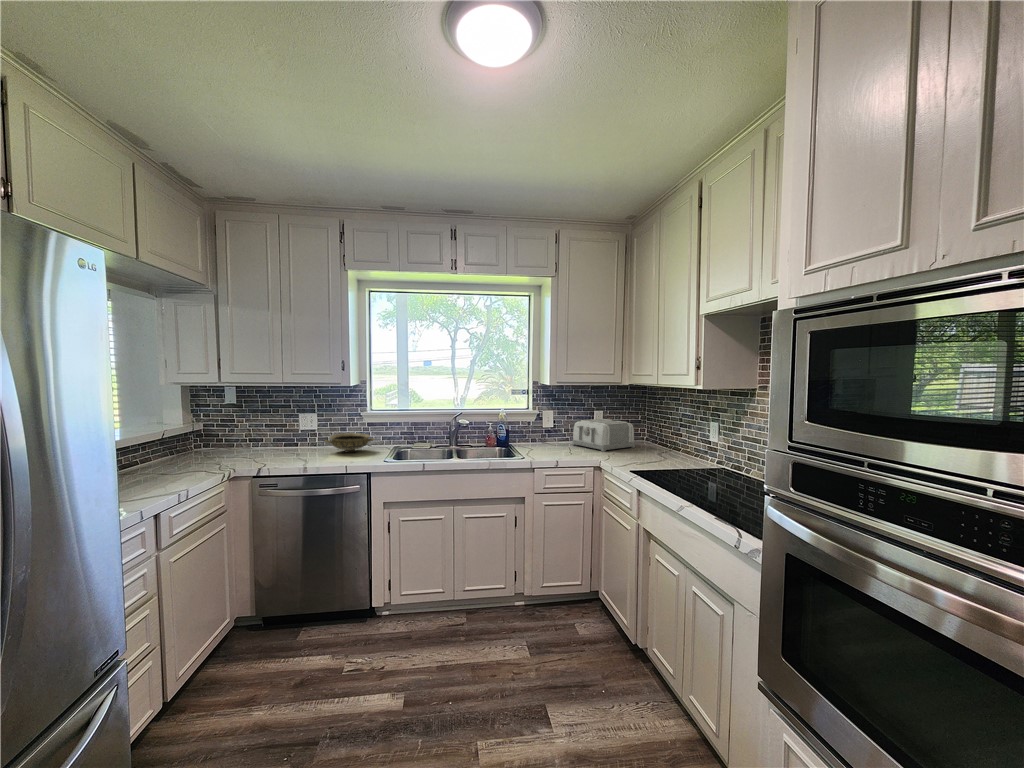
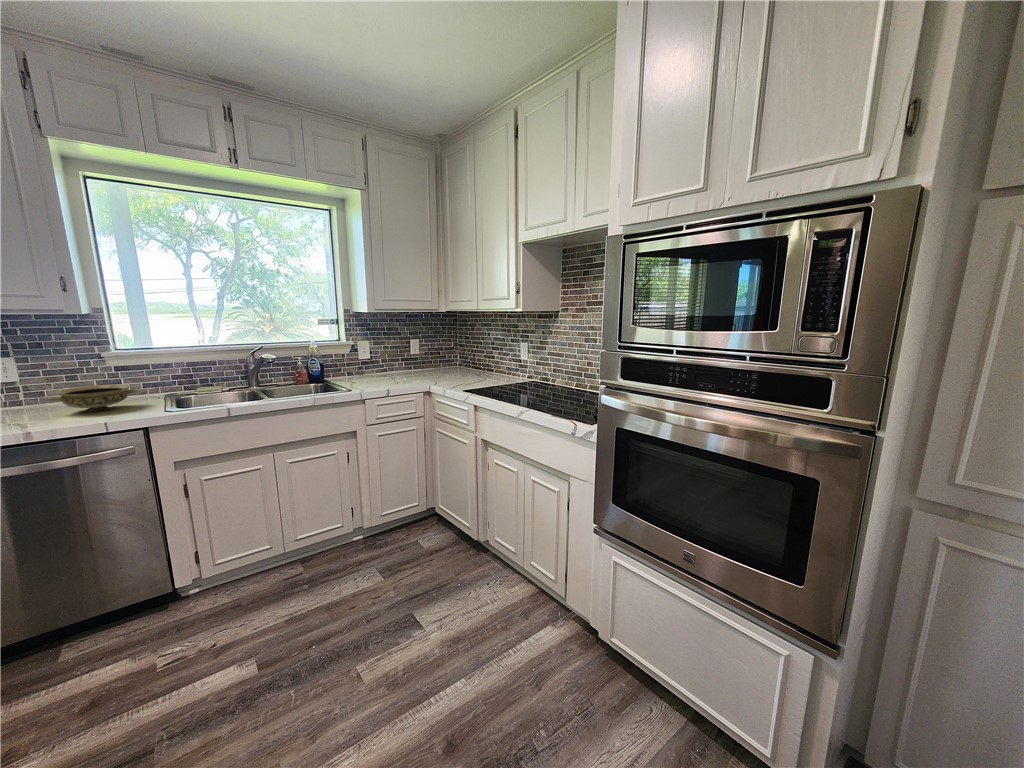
toaster: present [572,419,635,452] -> none [393,348,453,378]

